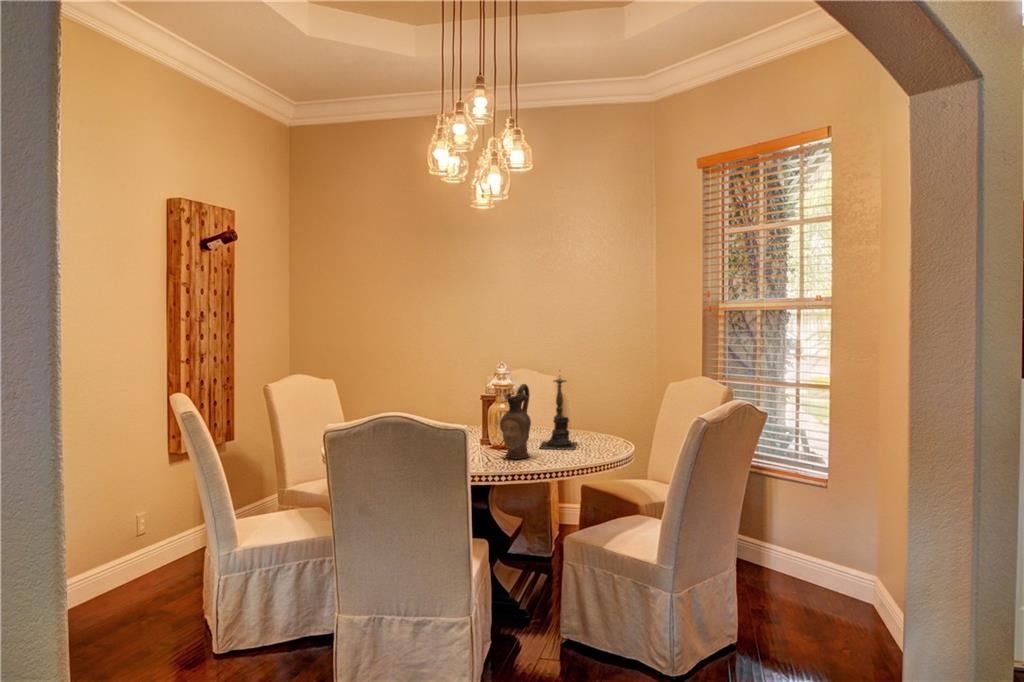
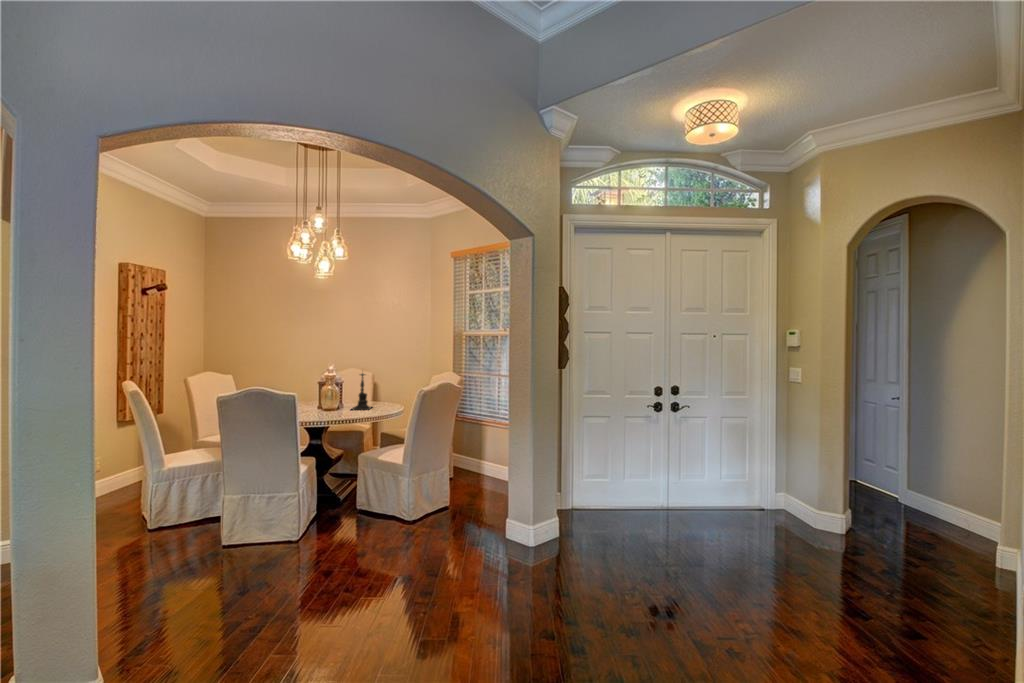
ceramic pitcher: present [500,384,531,459] -> none [324,376,342,415]

